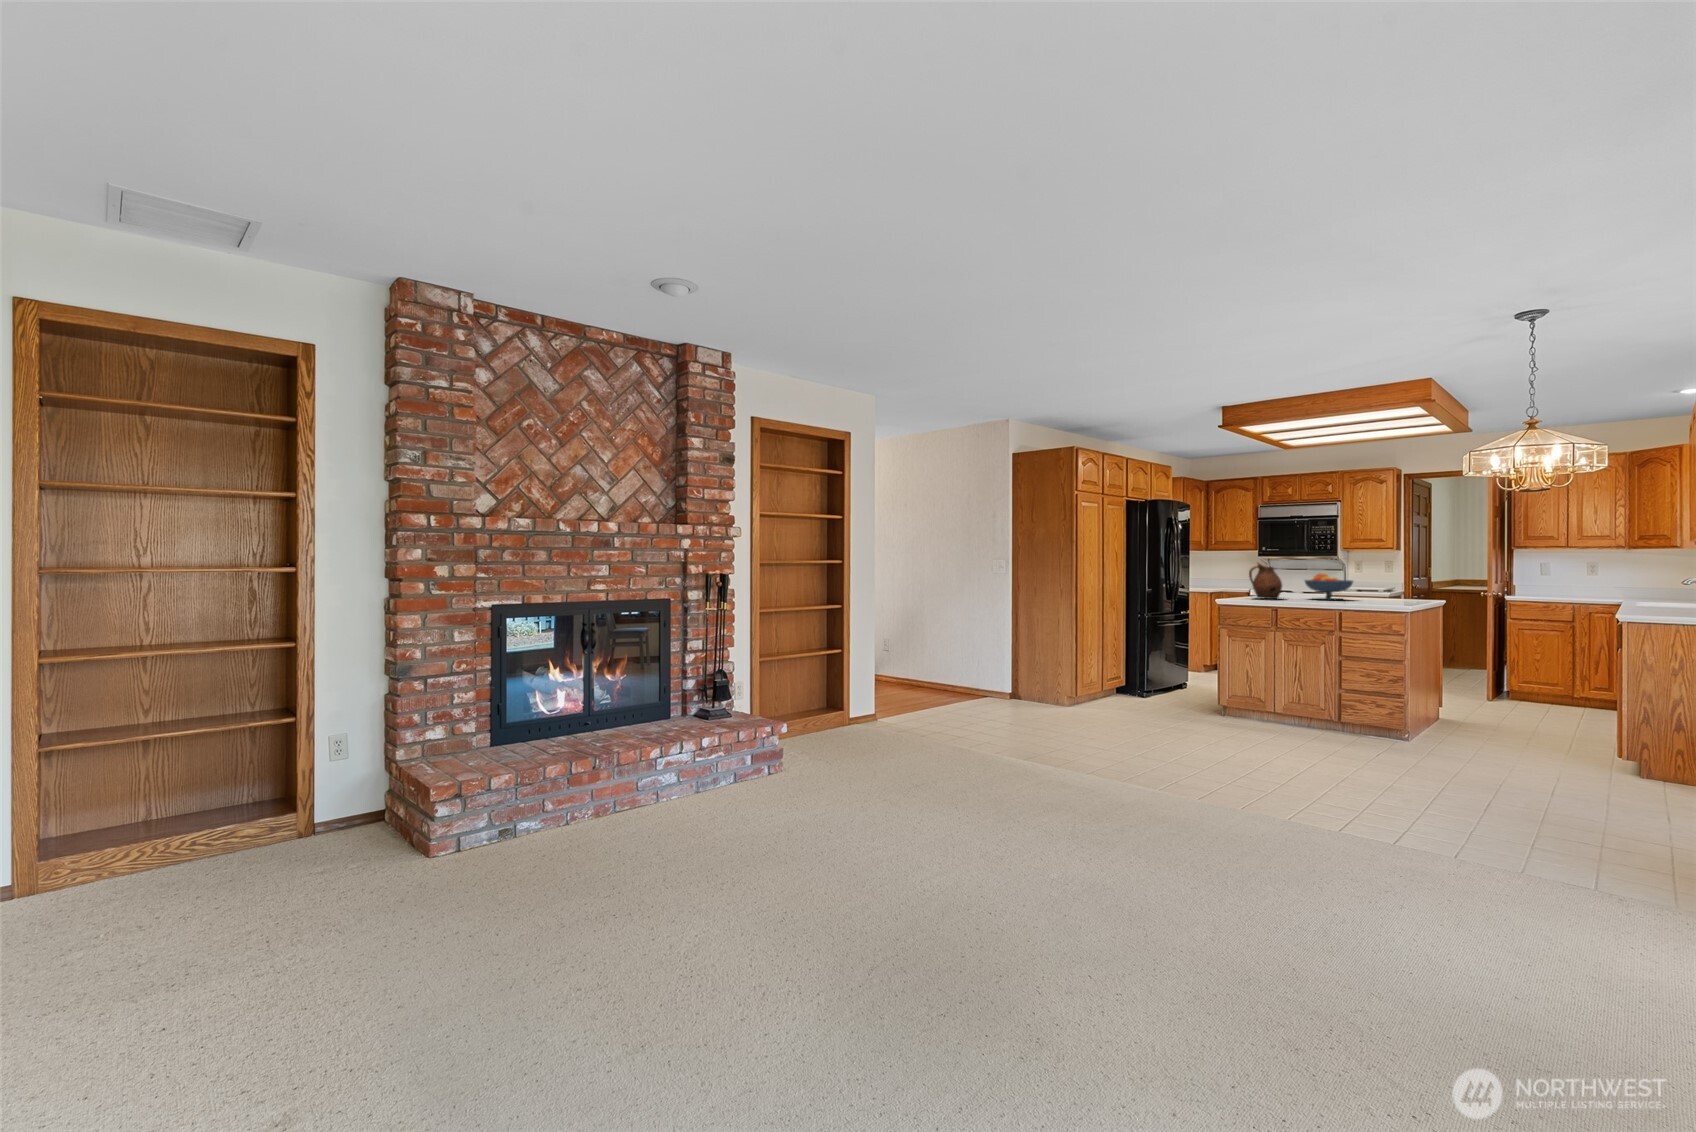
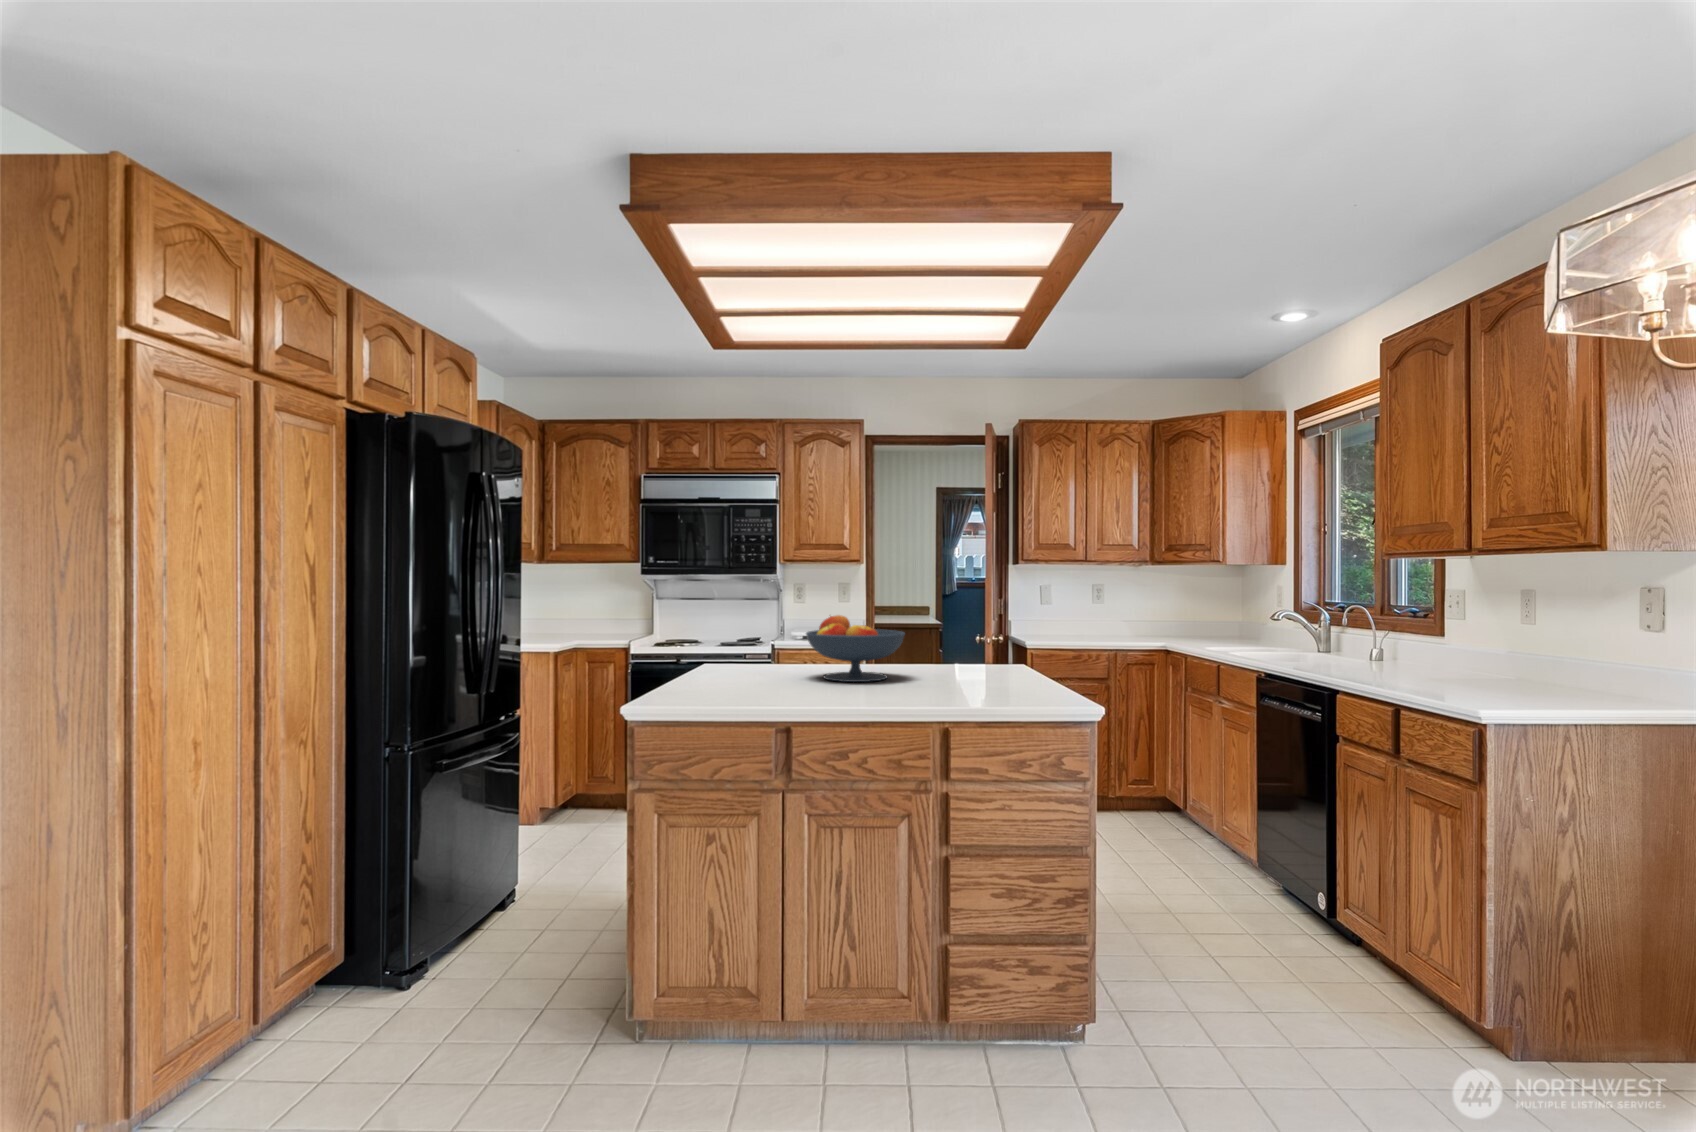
ceramic pitcher: present [1249,563,1284,599] -> none [698,592,786,695]

